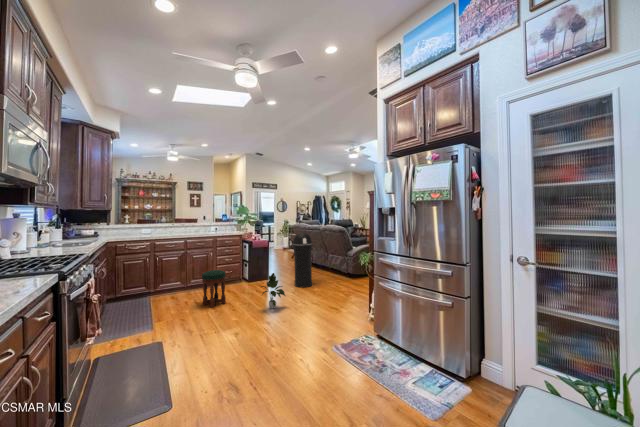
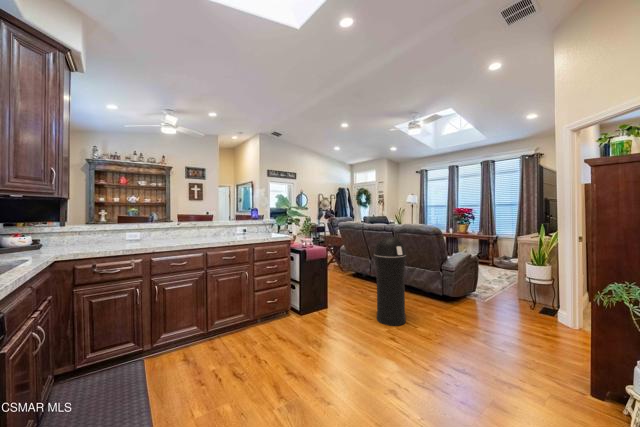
stool: present [202,270,226,307] -> none [248,310,291,390]
potted plant: present [261,273,285,309] -> none [369,319,417,391]

